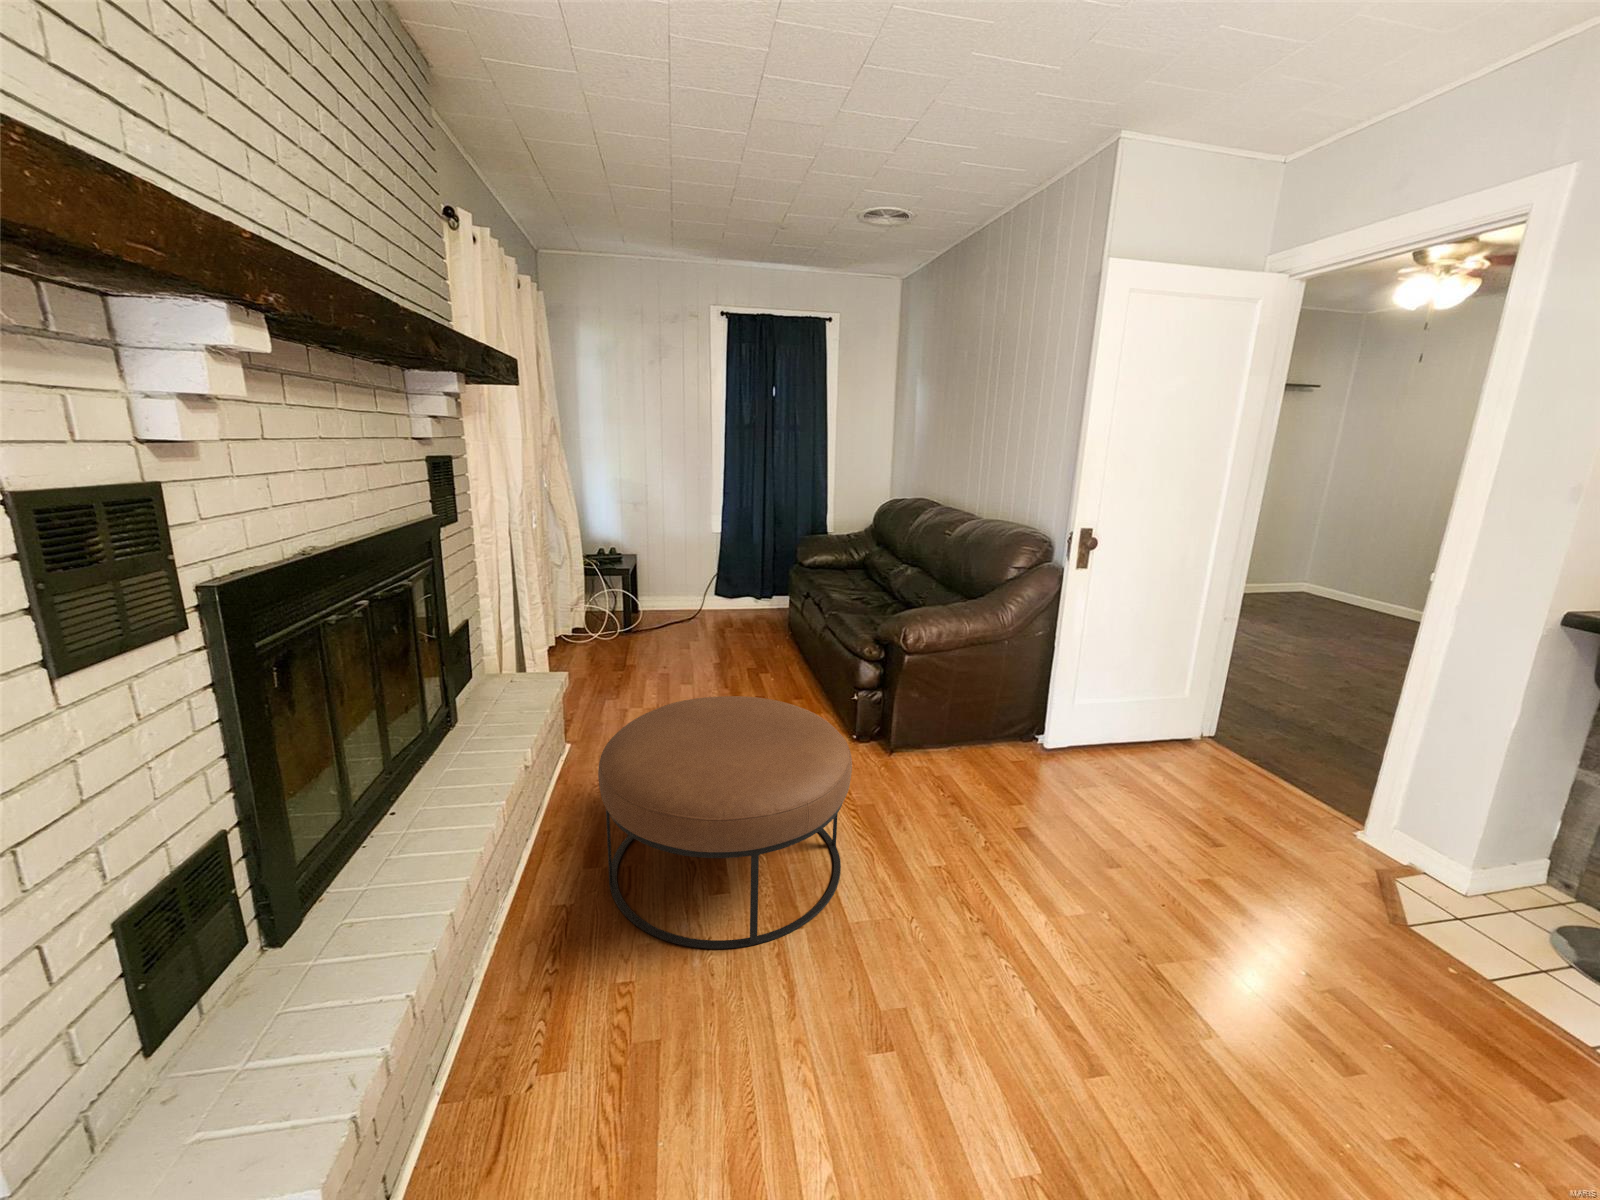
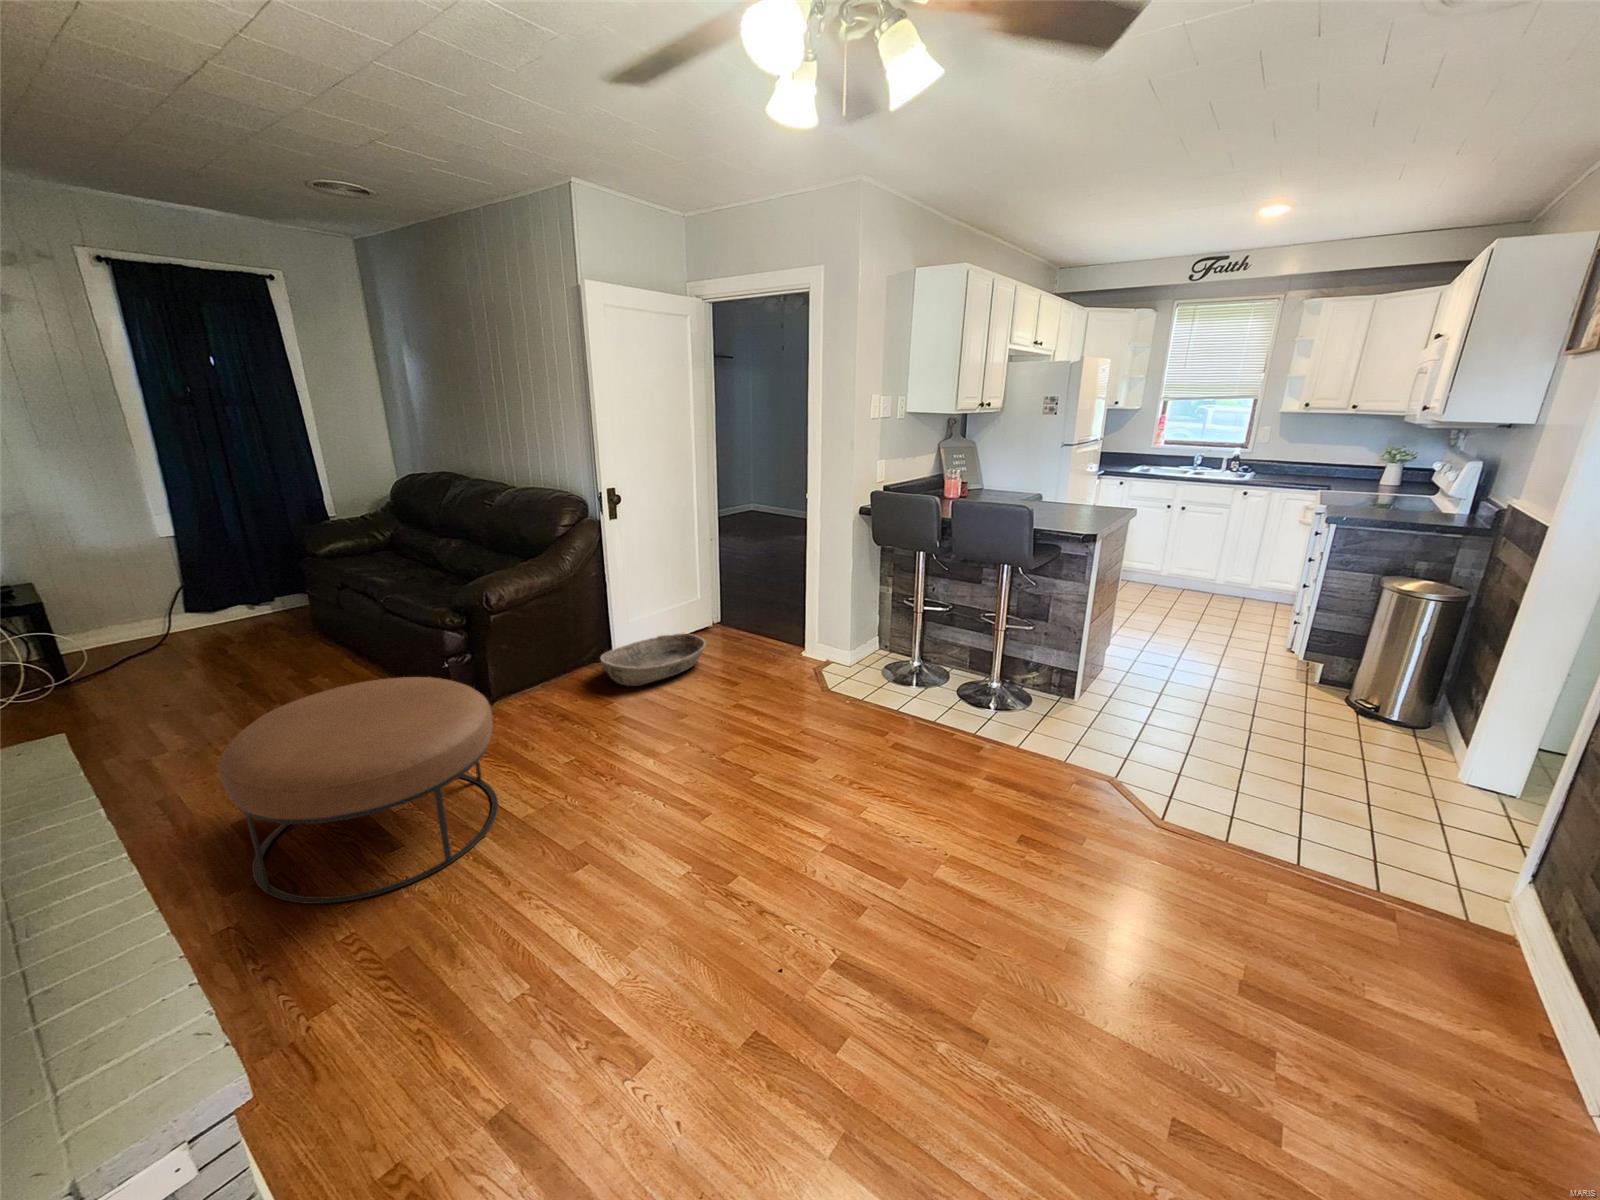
basket: none [1022,731,1179,794] -> present [600,633,706,686]

